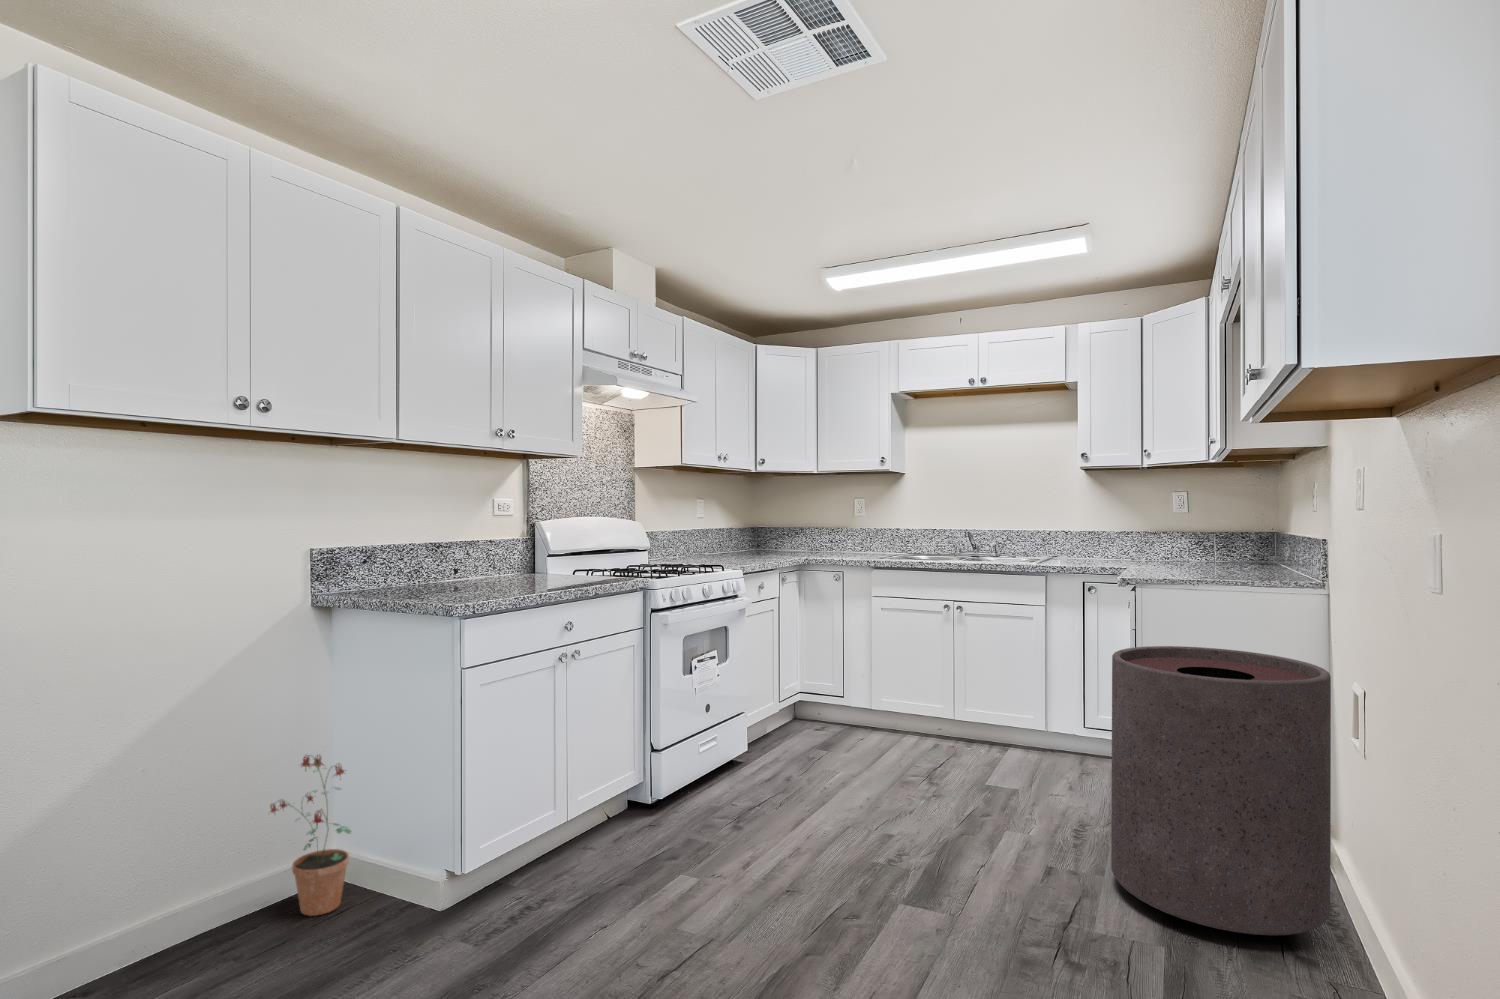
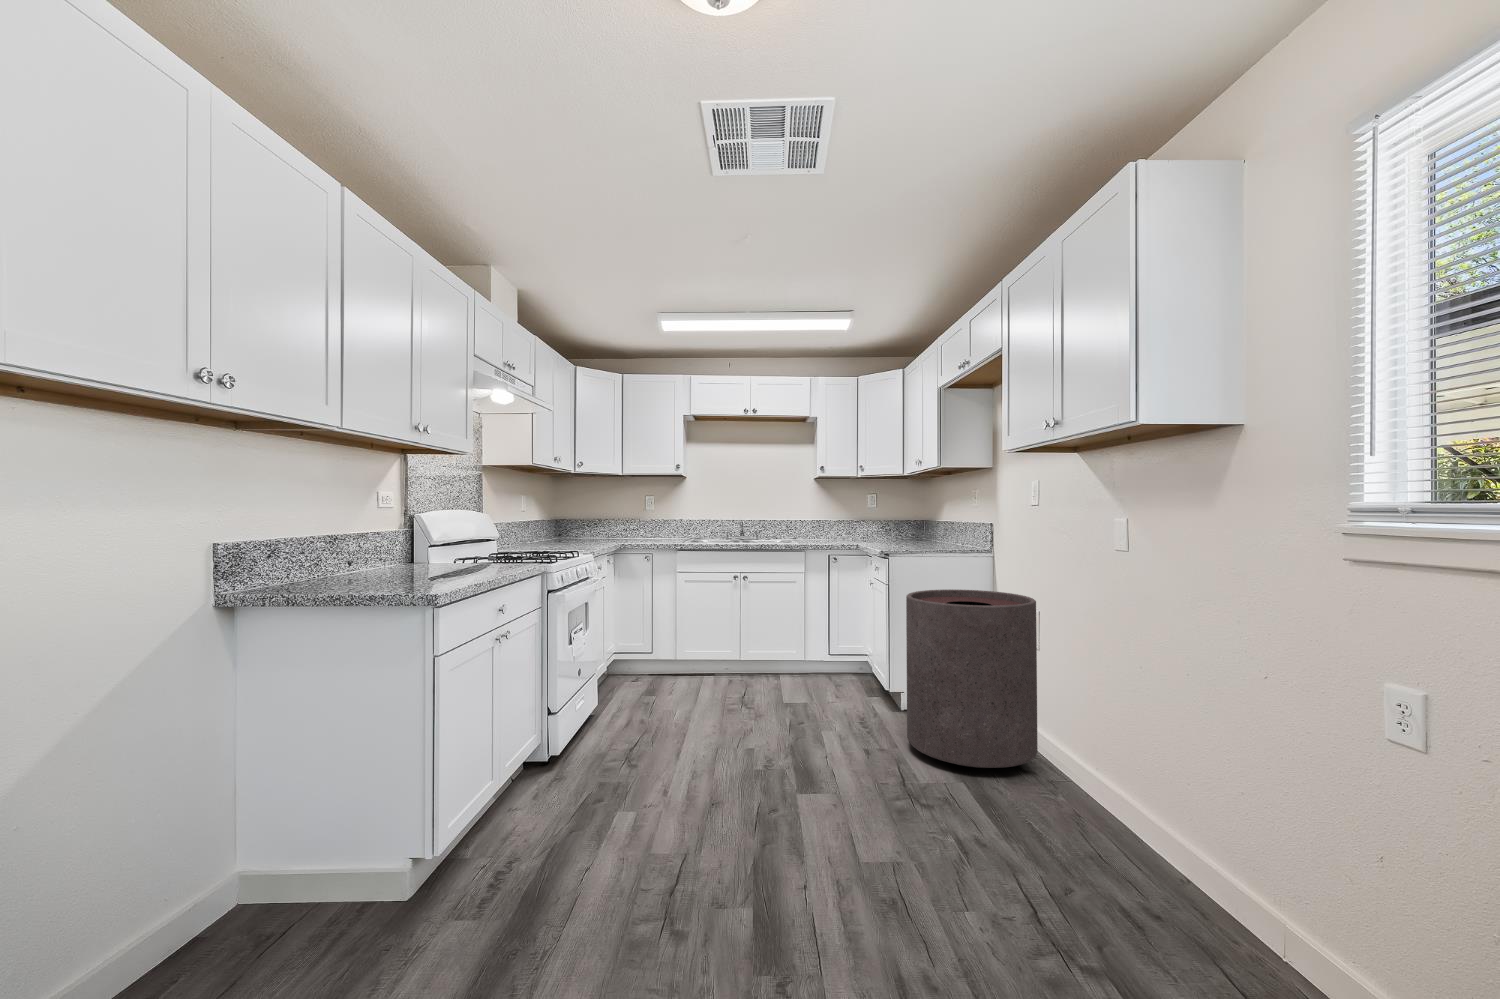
potted plant: present [270,755,351,916] -> none [183,769,299,950]

